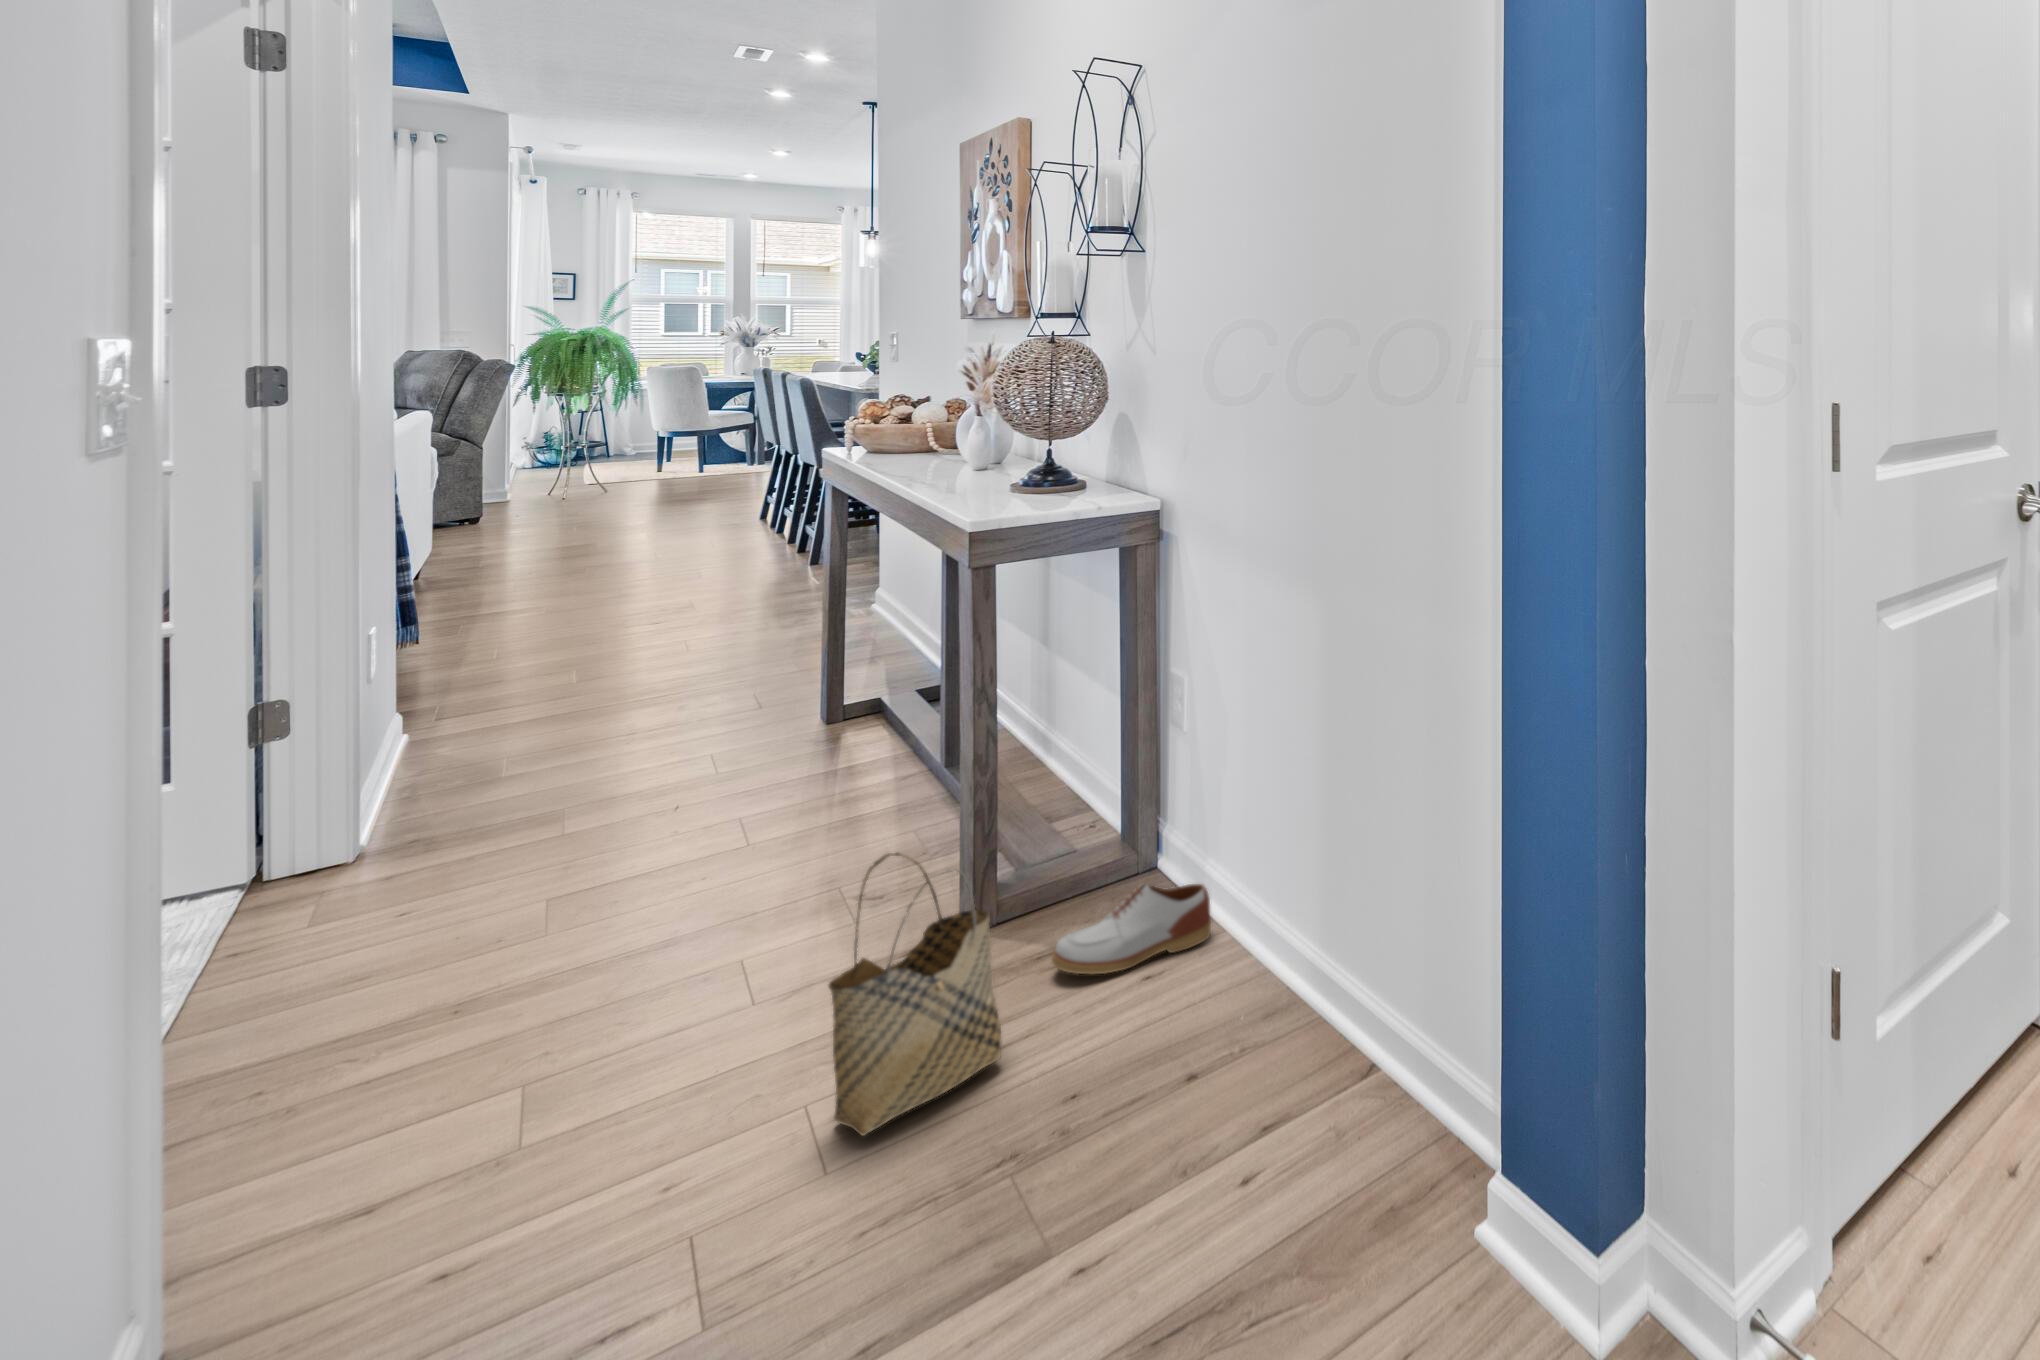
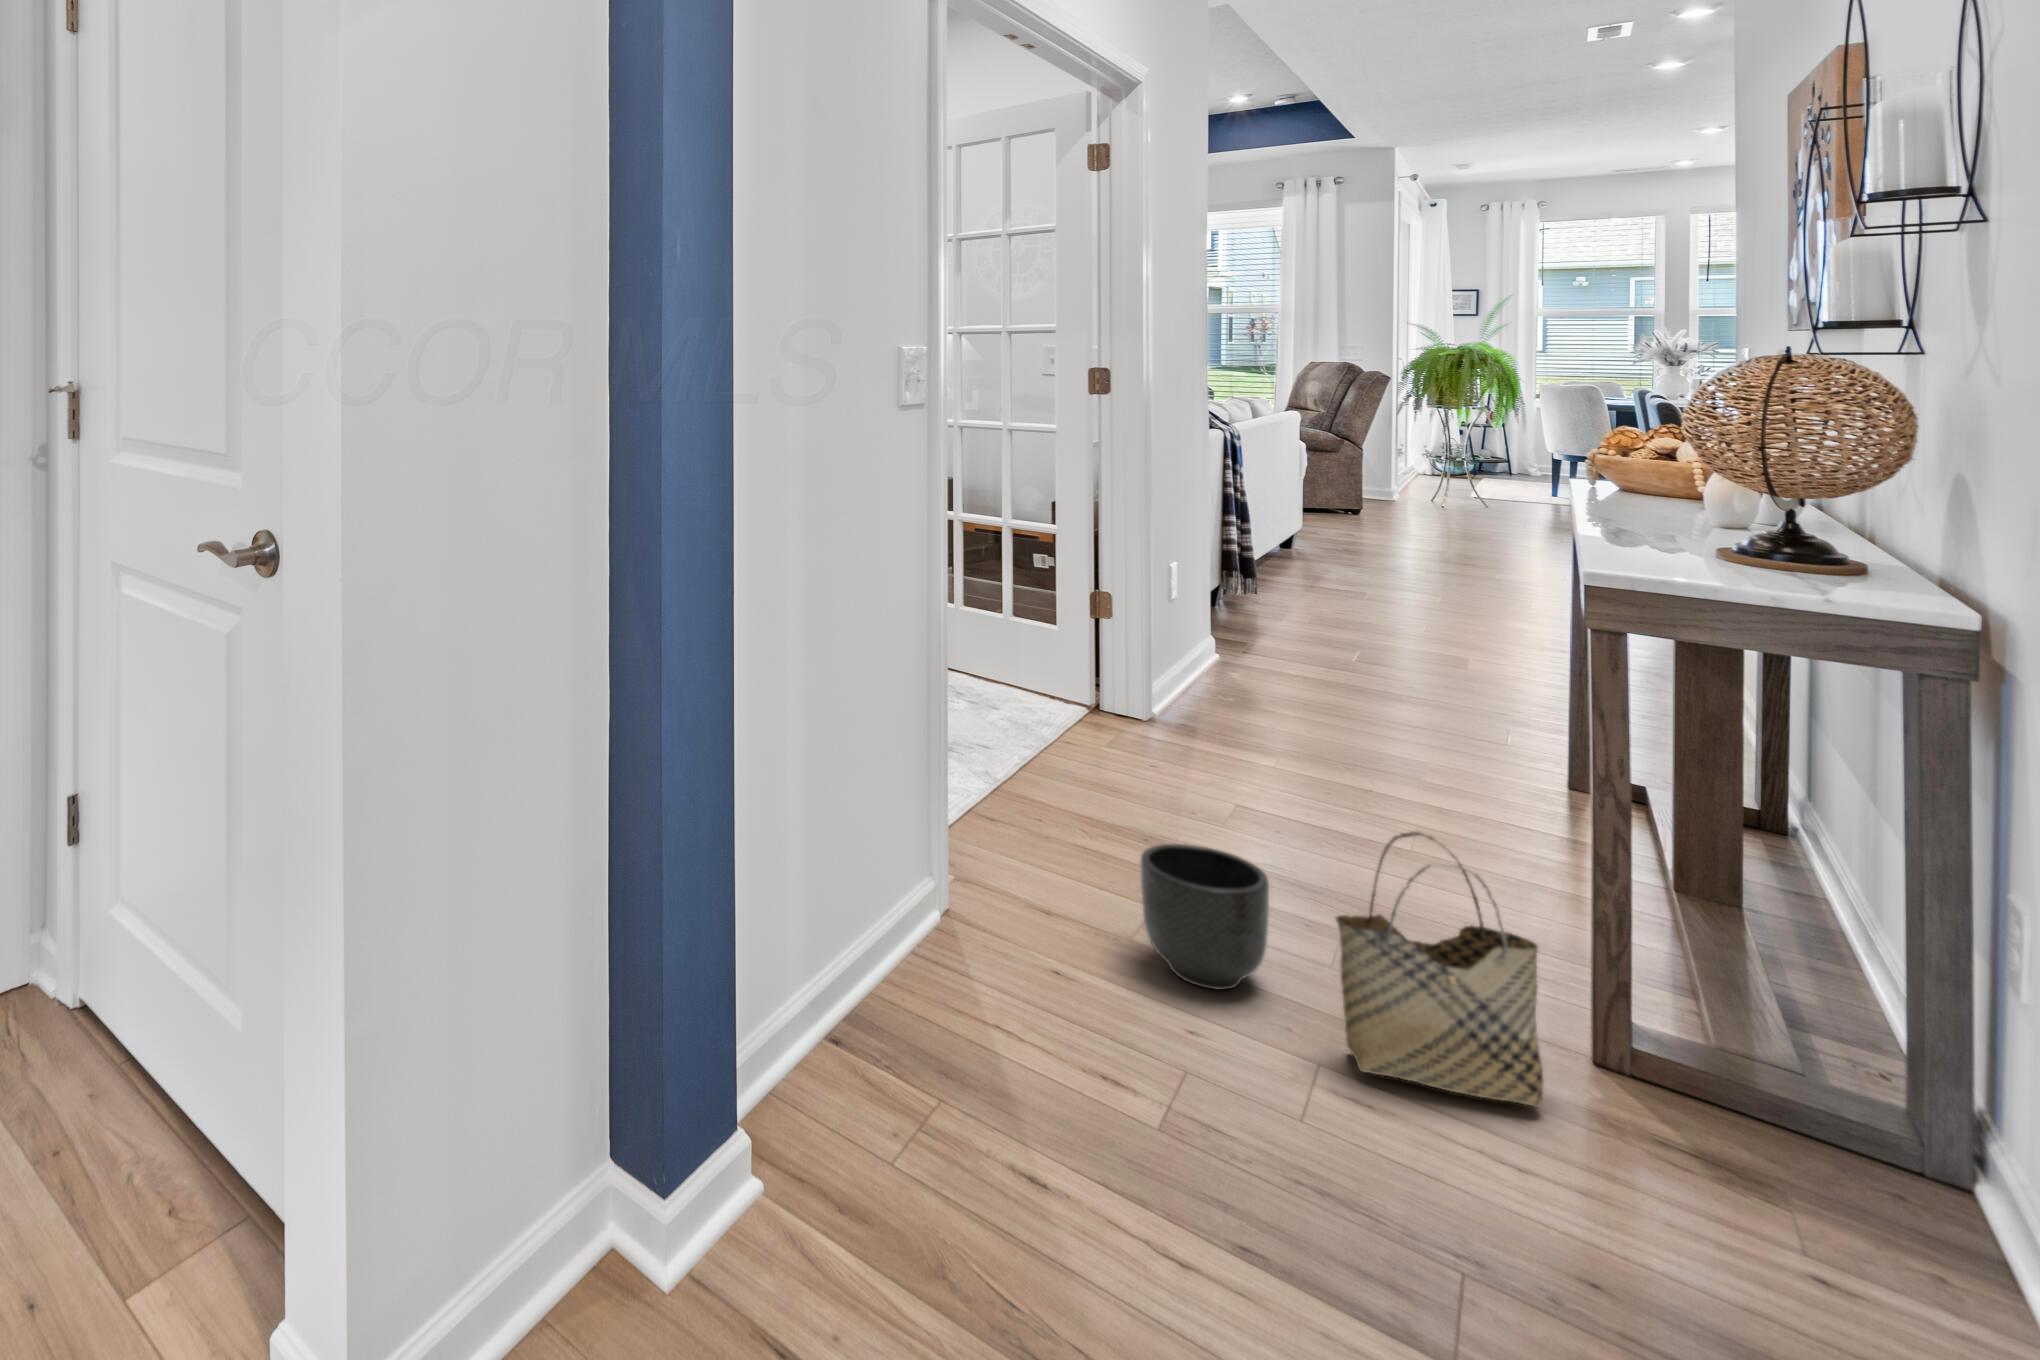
shoe: present [1052,884,1211,974] -> none [1667,1048,1980,1191]
planter: none [548,977,724,1175] -> present [1140,844,1269,990]

